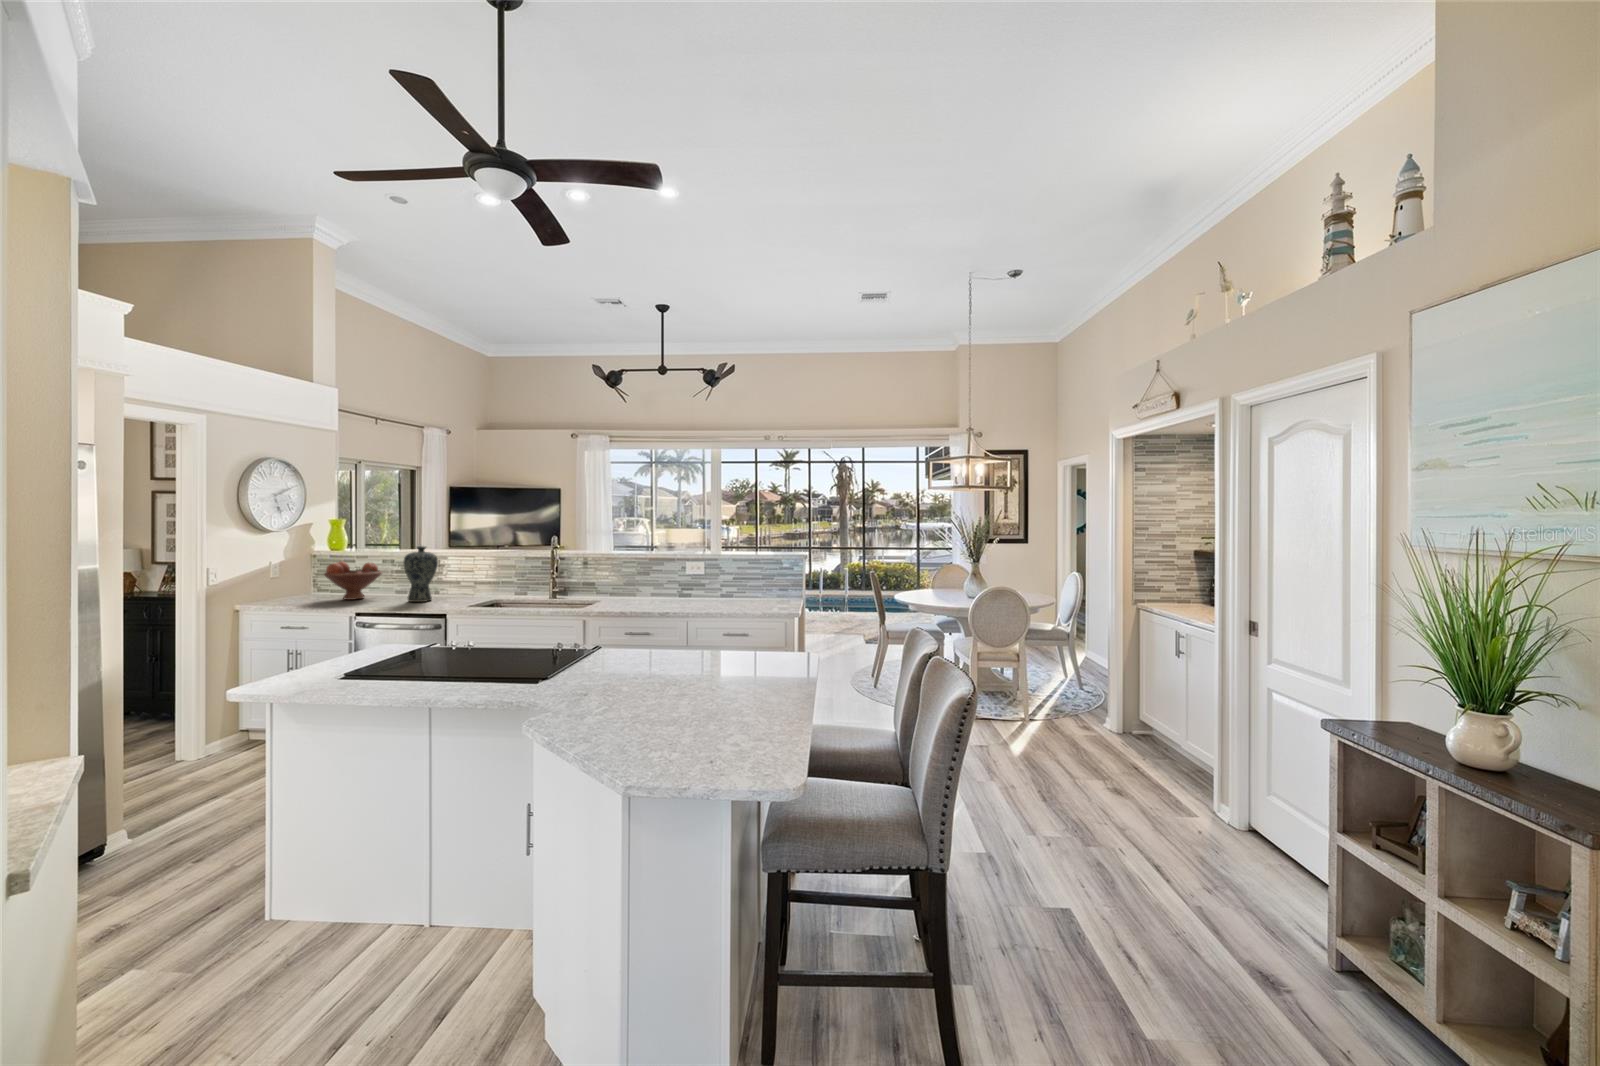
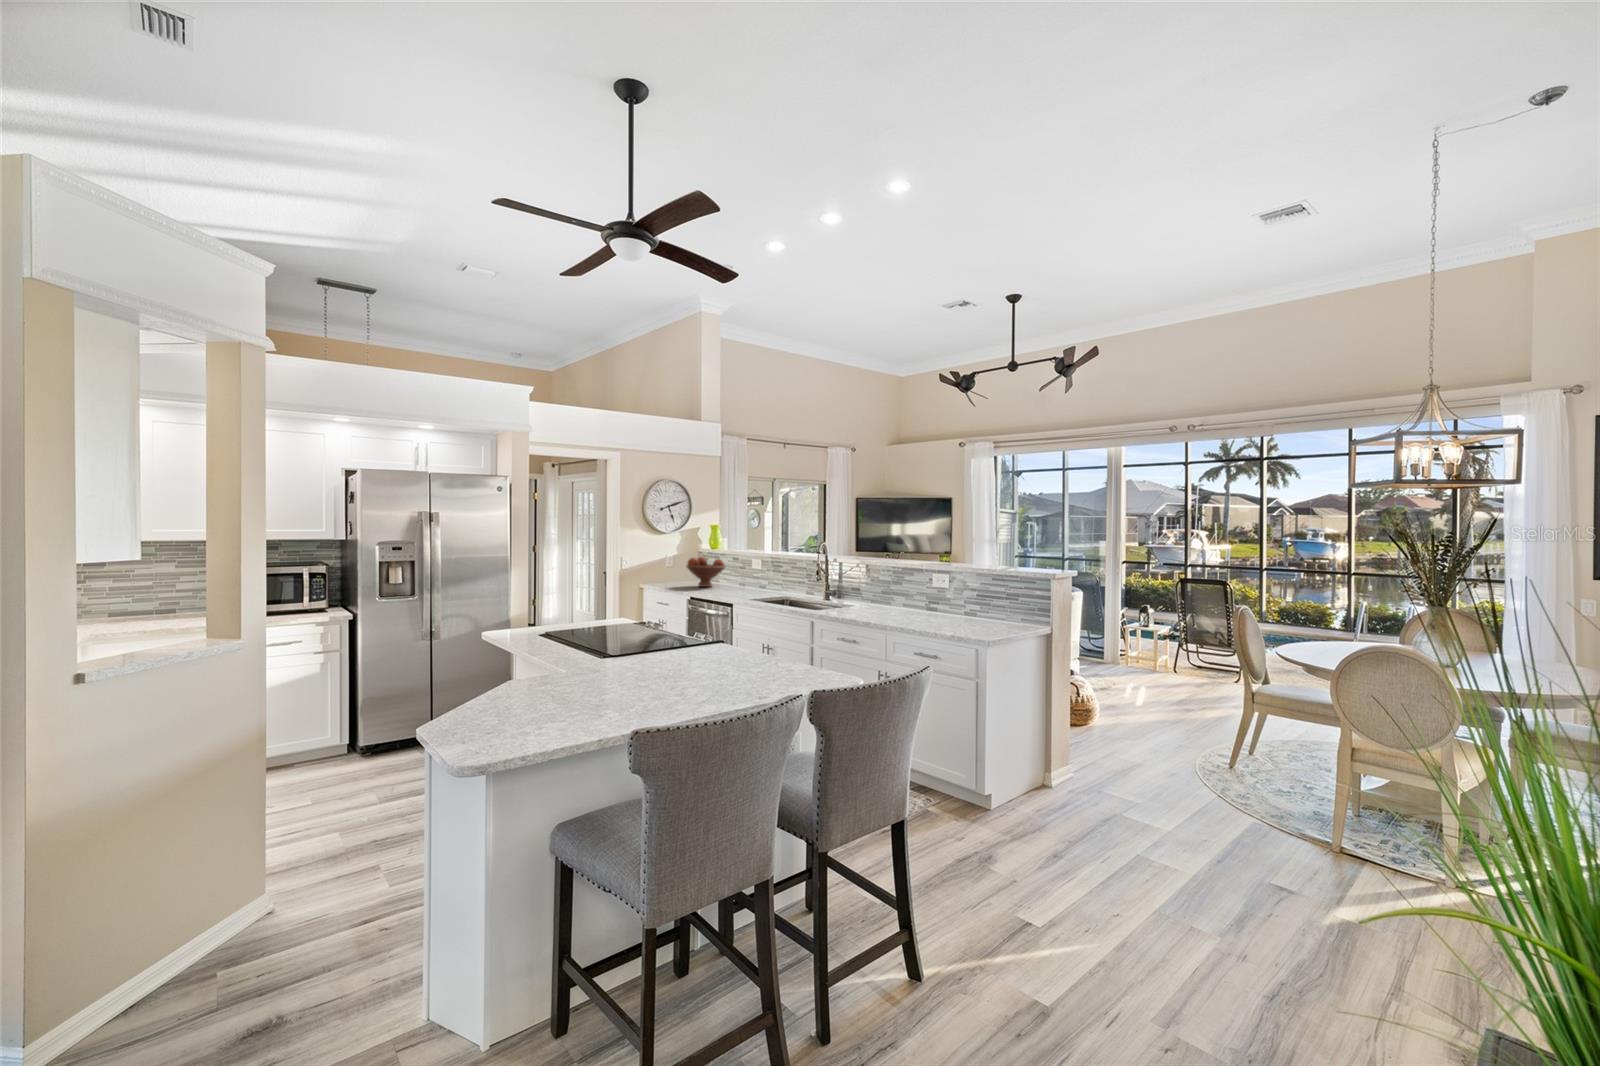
vase: present [404,546,438,602] -> none [724,547,749,592]

